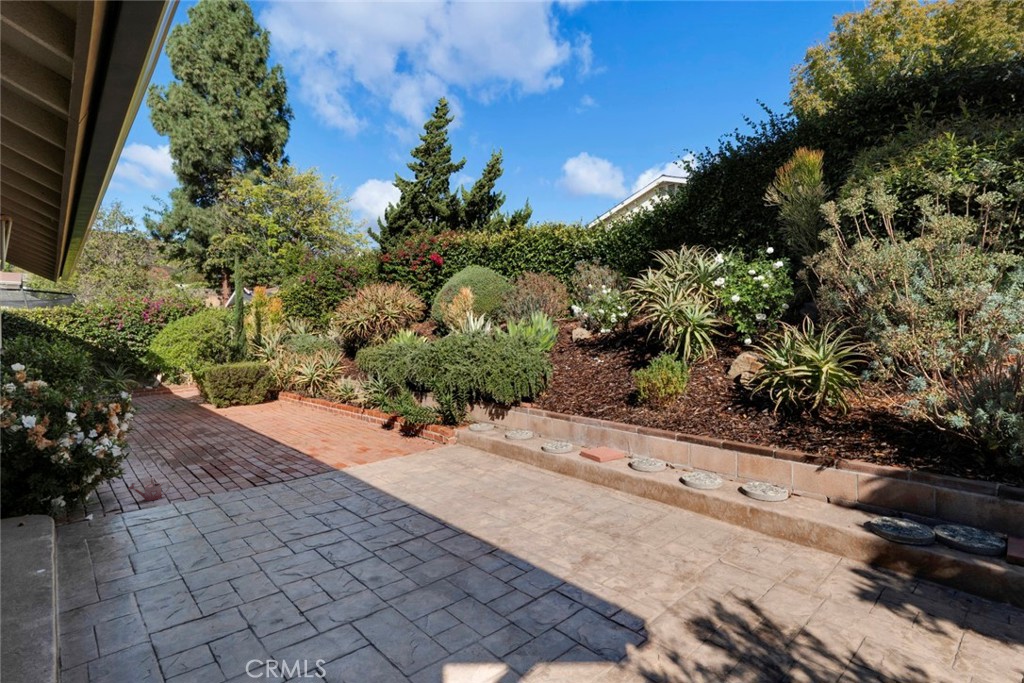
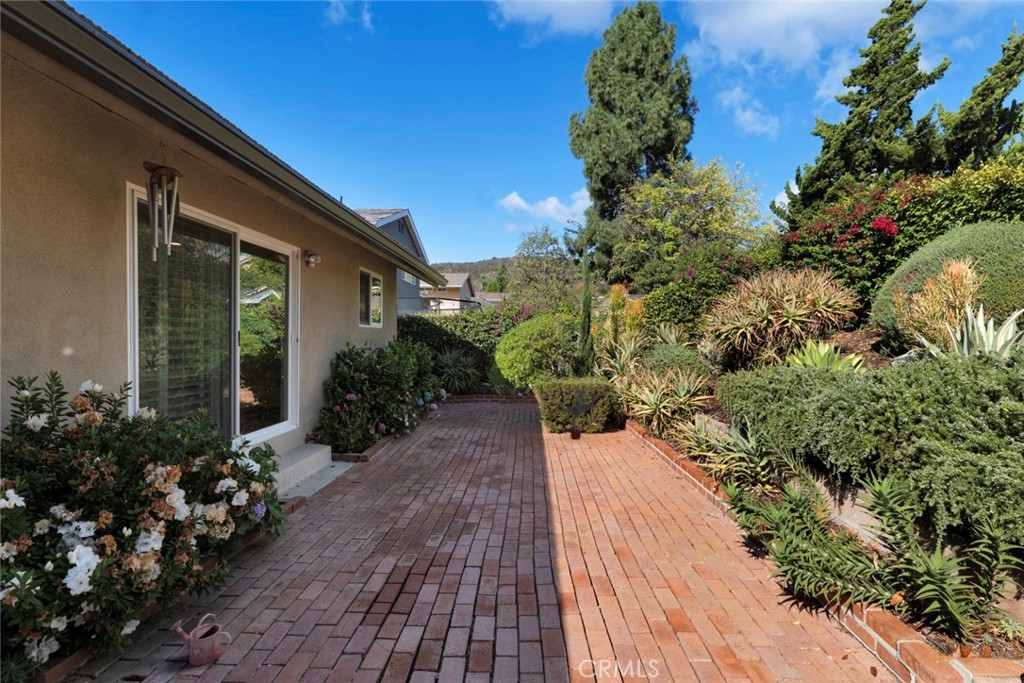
potted tree: none [227,368,264,409] -> present [556,388,597,439]

